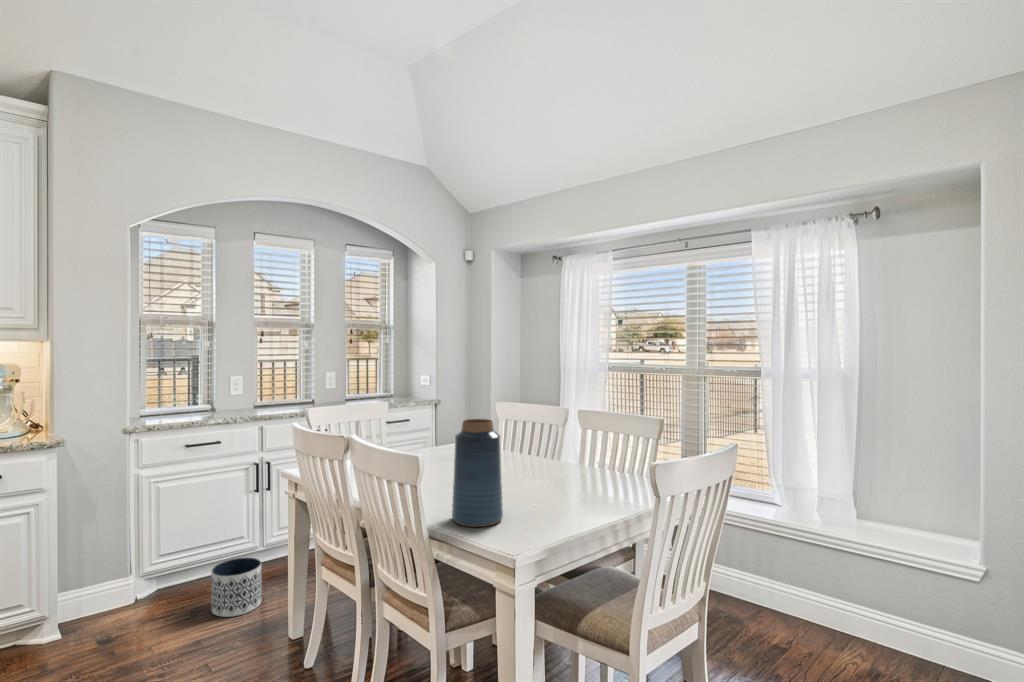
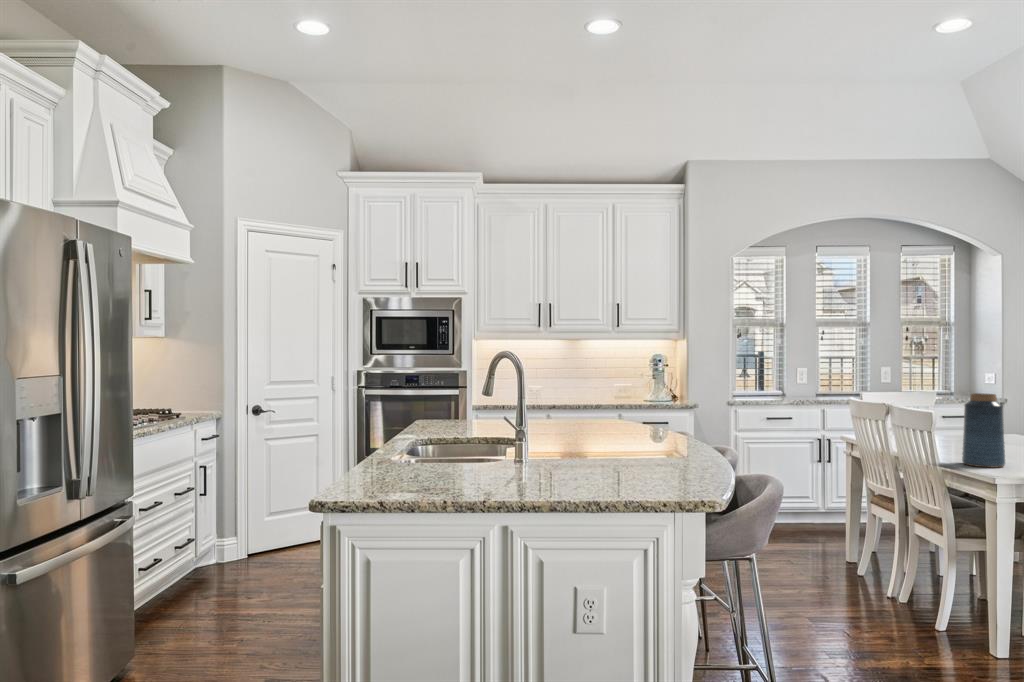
planter: present [211,558,262,617] -> none [788,505,825,543]

